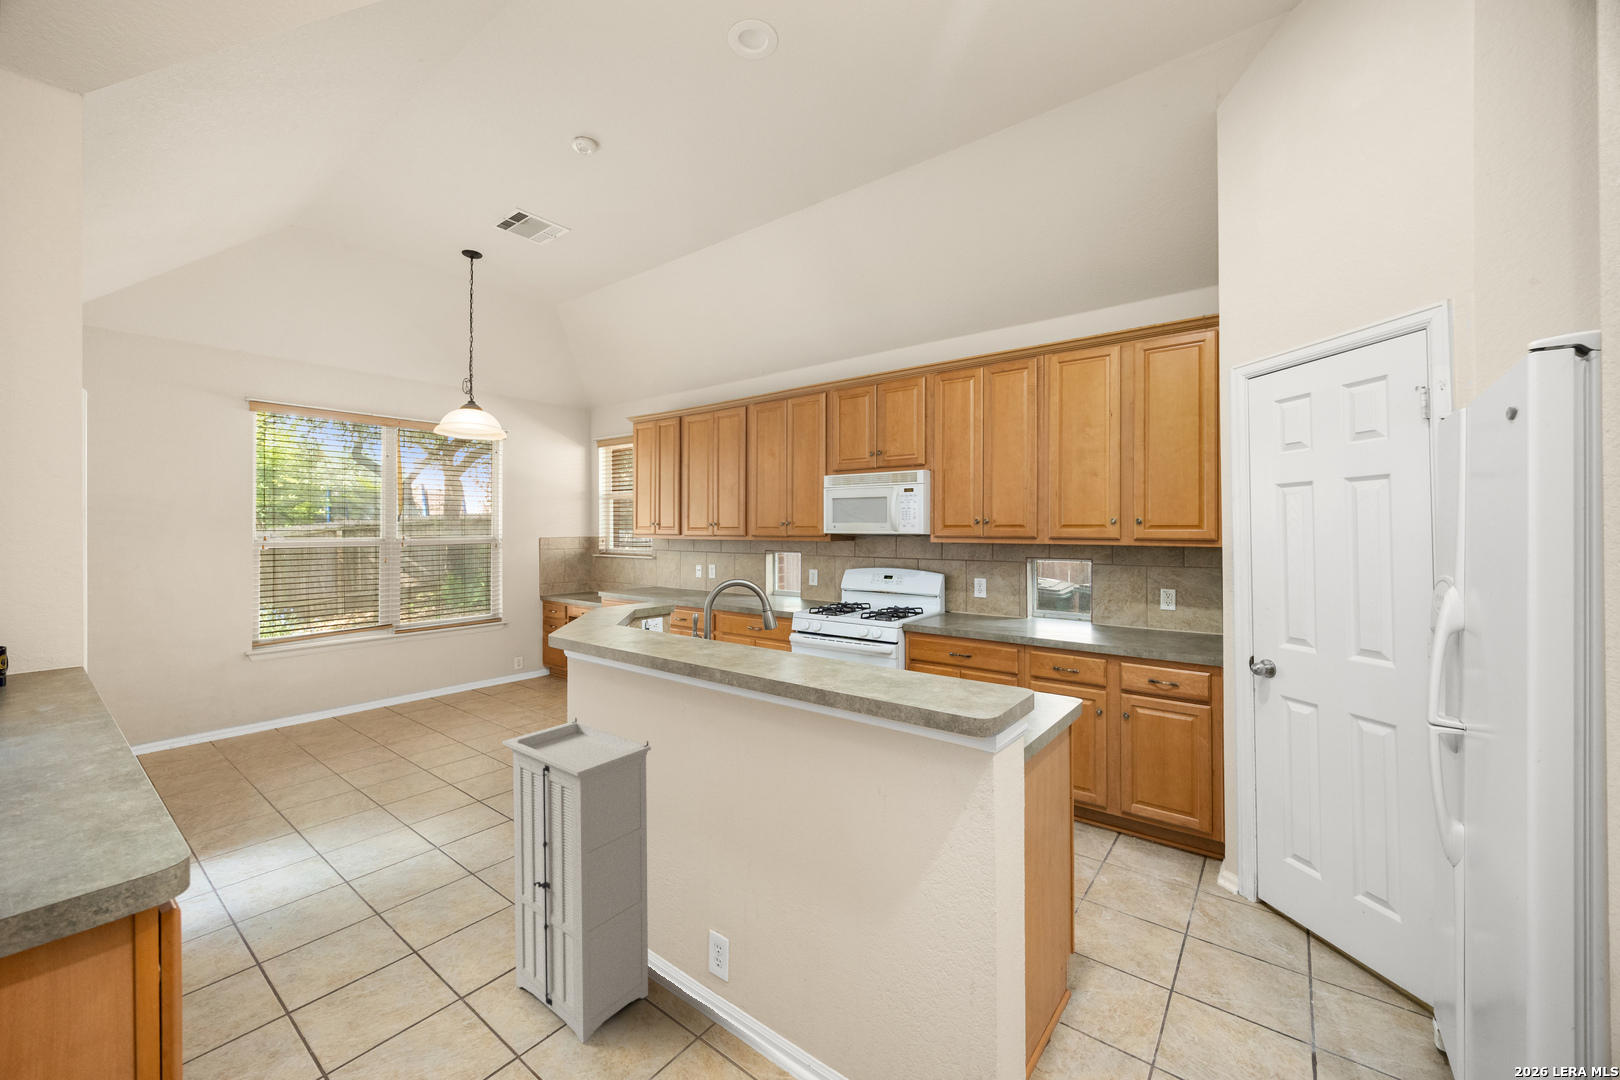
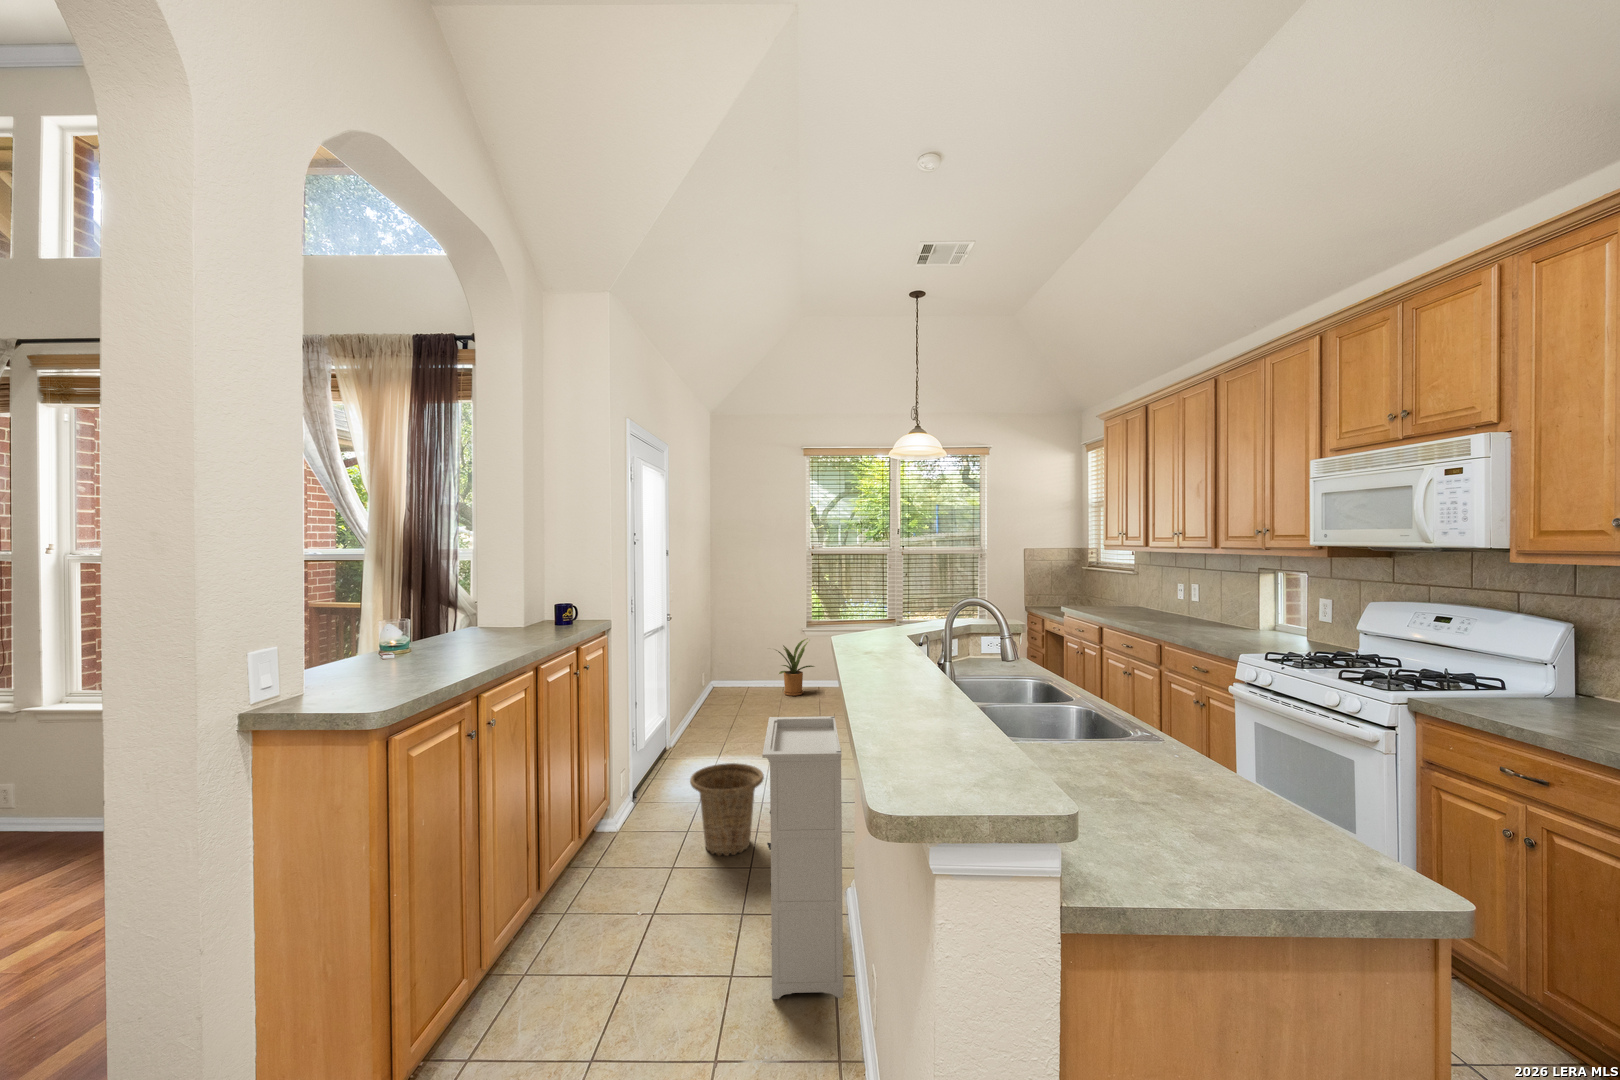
house plant: none [193,663,285,749] -> present [776,638,814,696]
basket: none [279,829,406,968] -> present [690,763,764,856]

